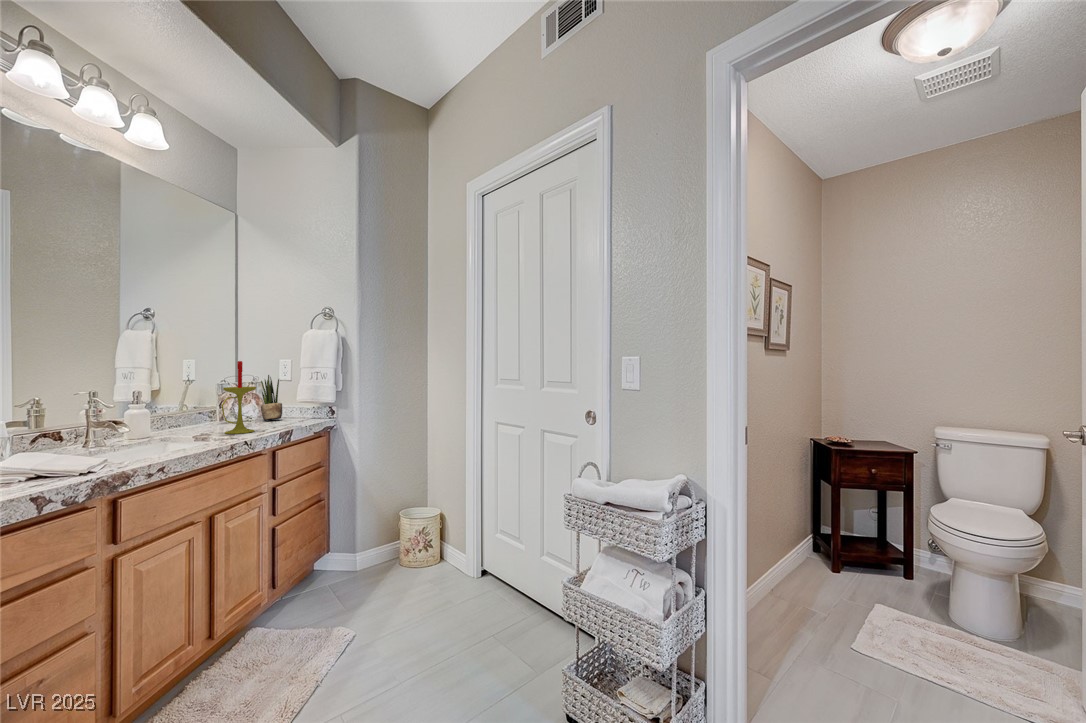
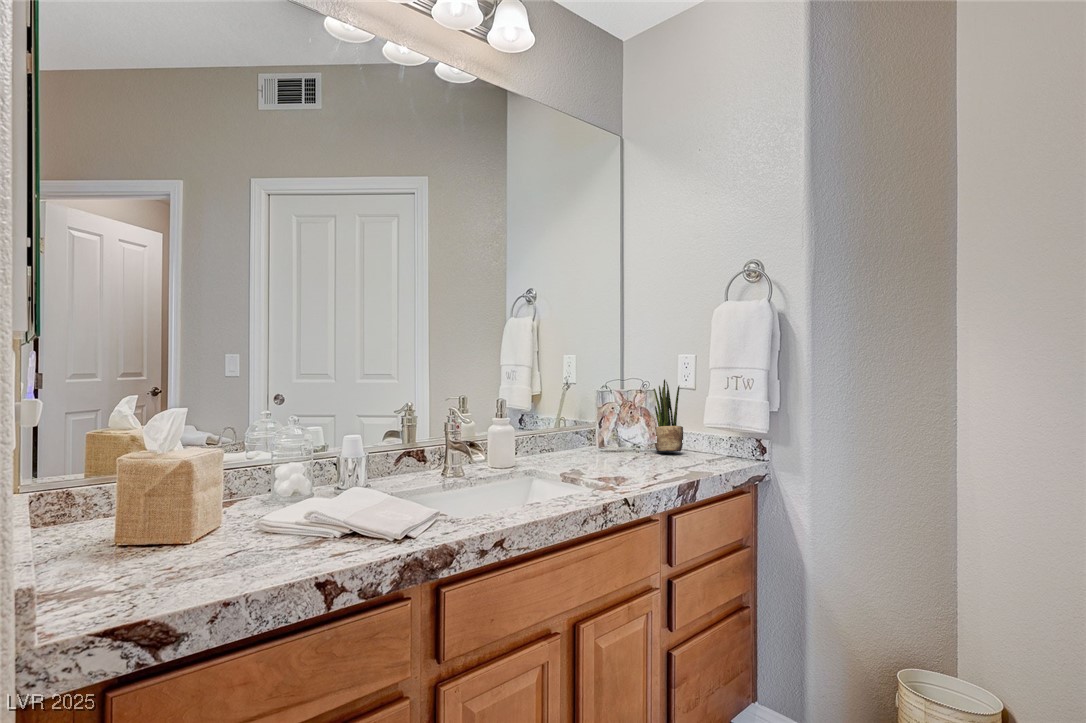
candle: present [221,361,256,434] -> none [596,355,645,478]

